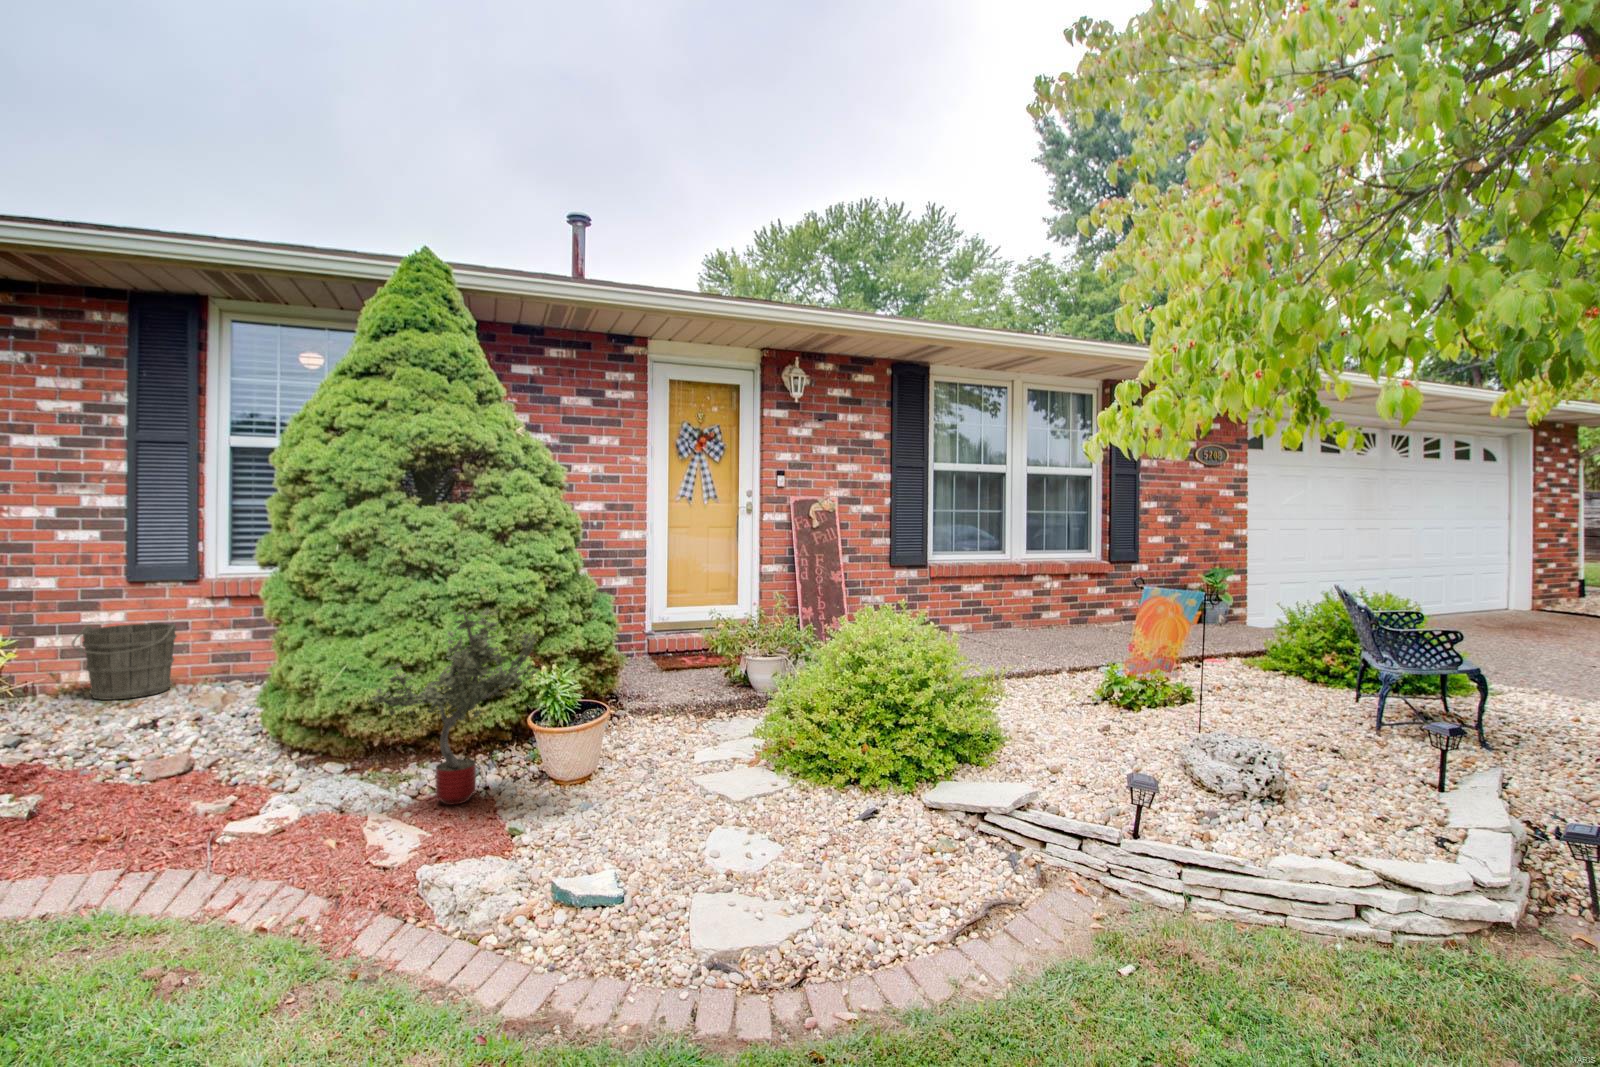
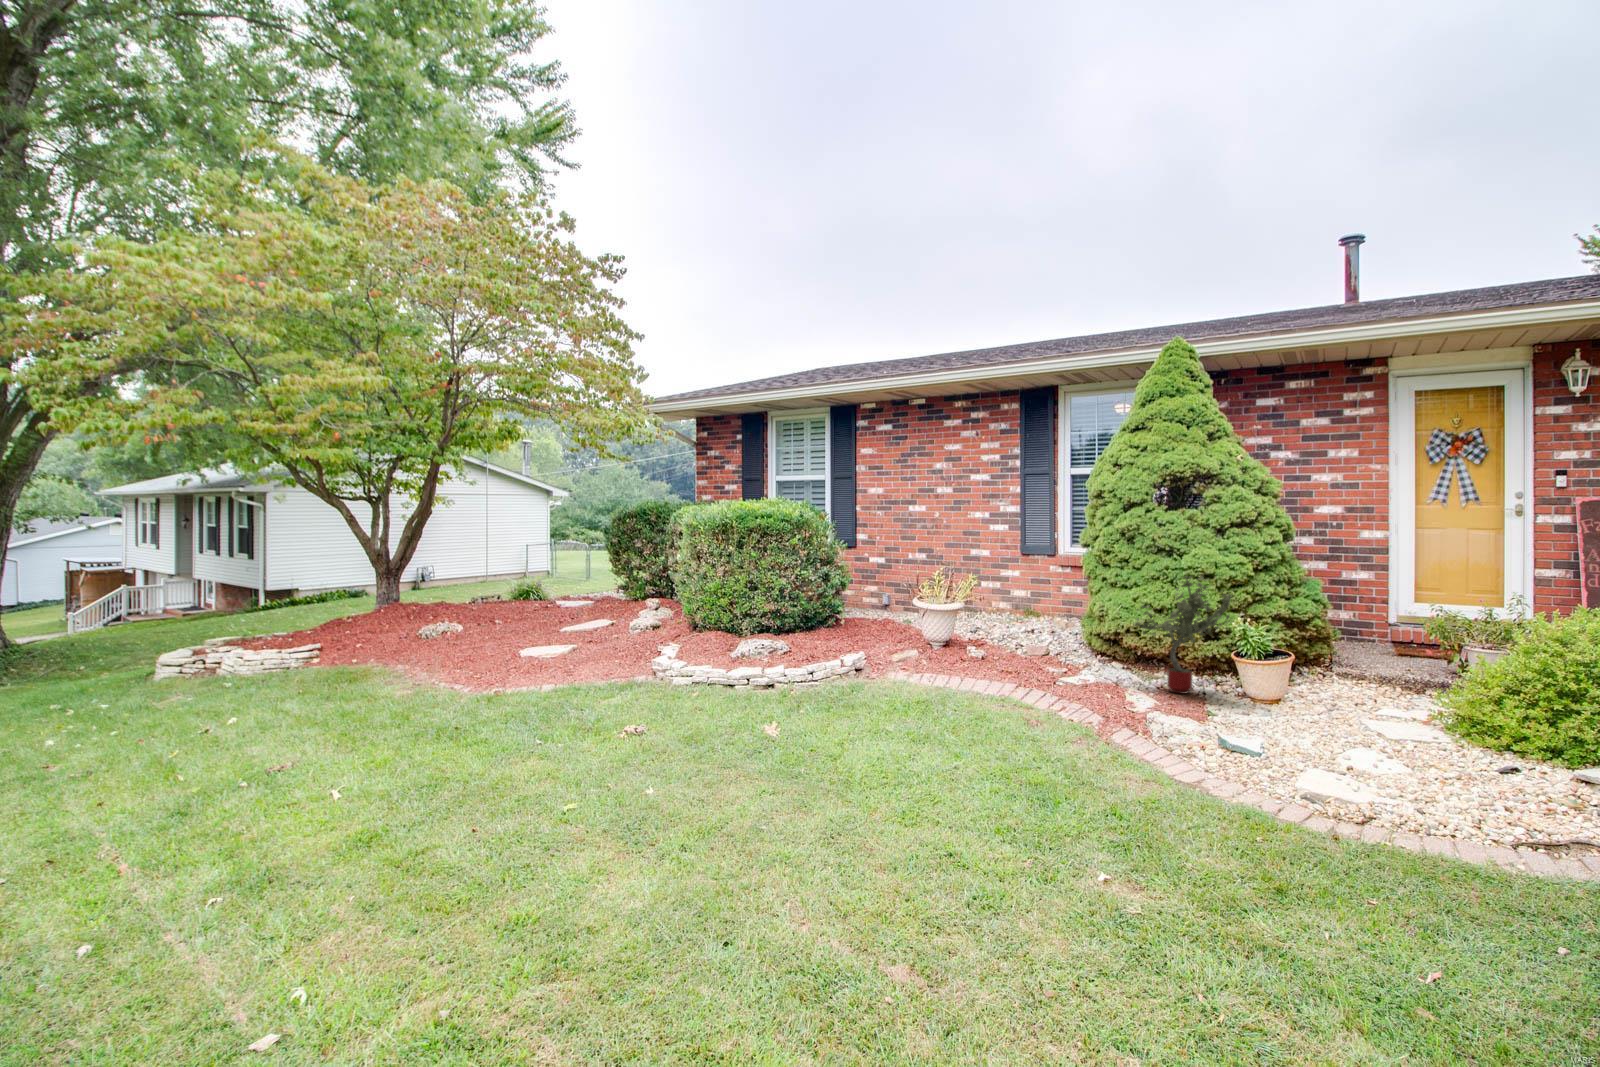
bucket: present [72,623,177,700] -> none [996,580,1041,622]

